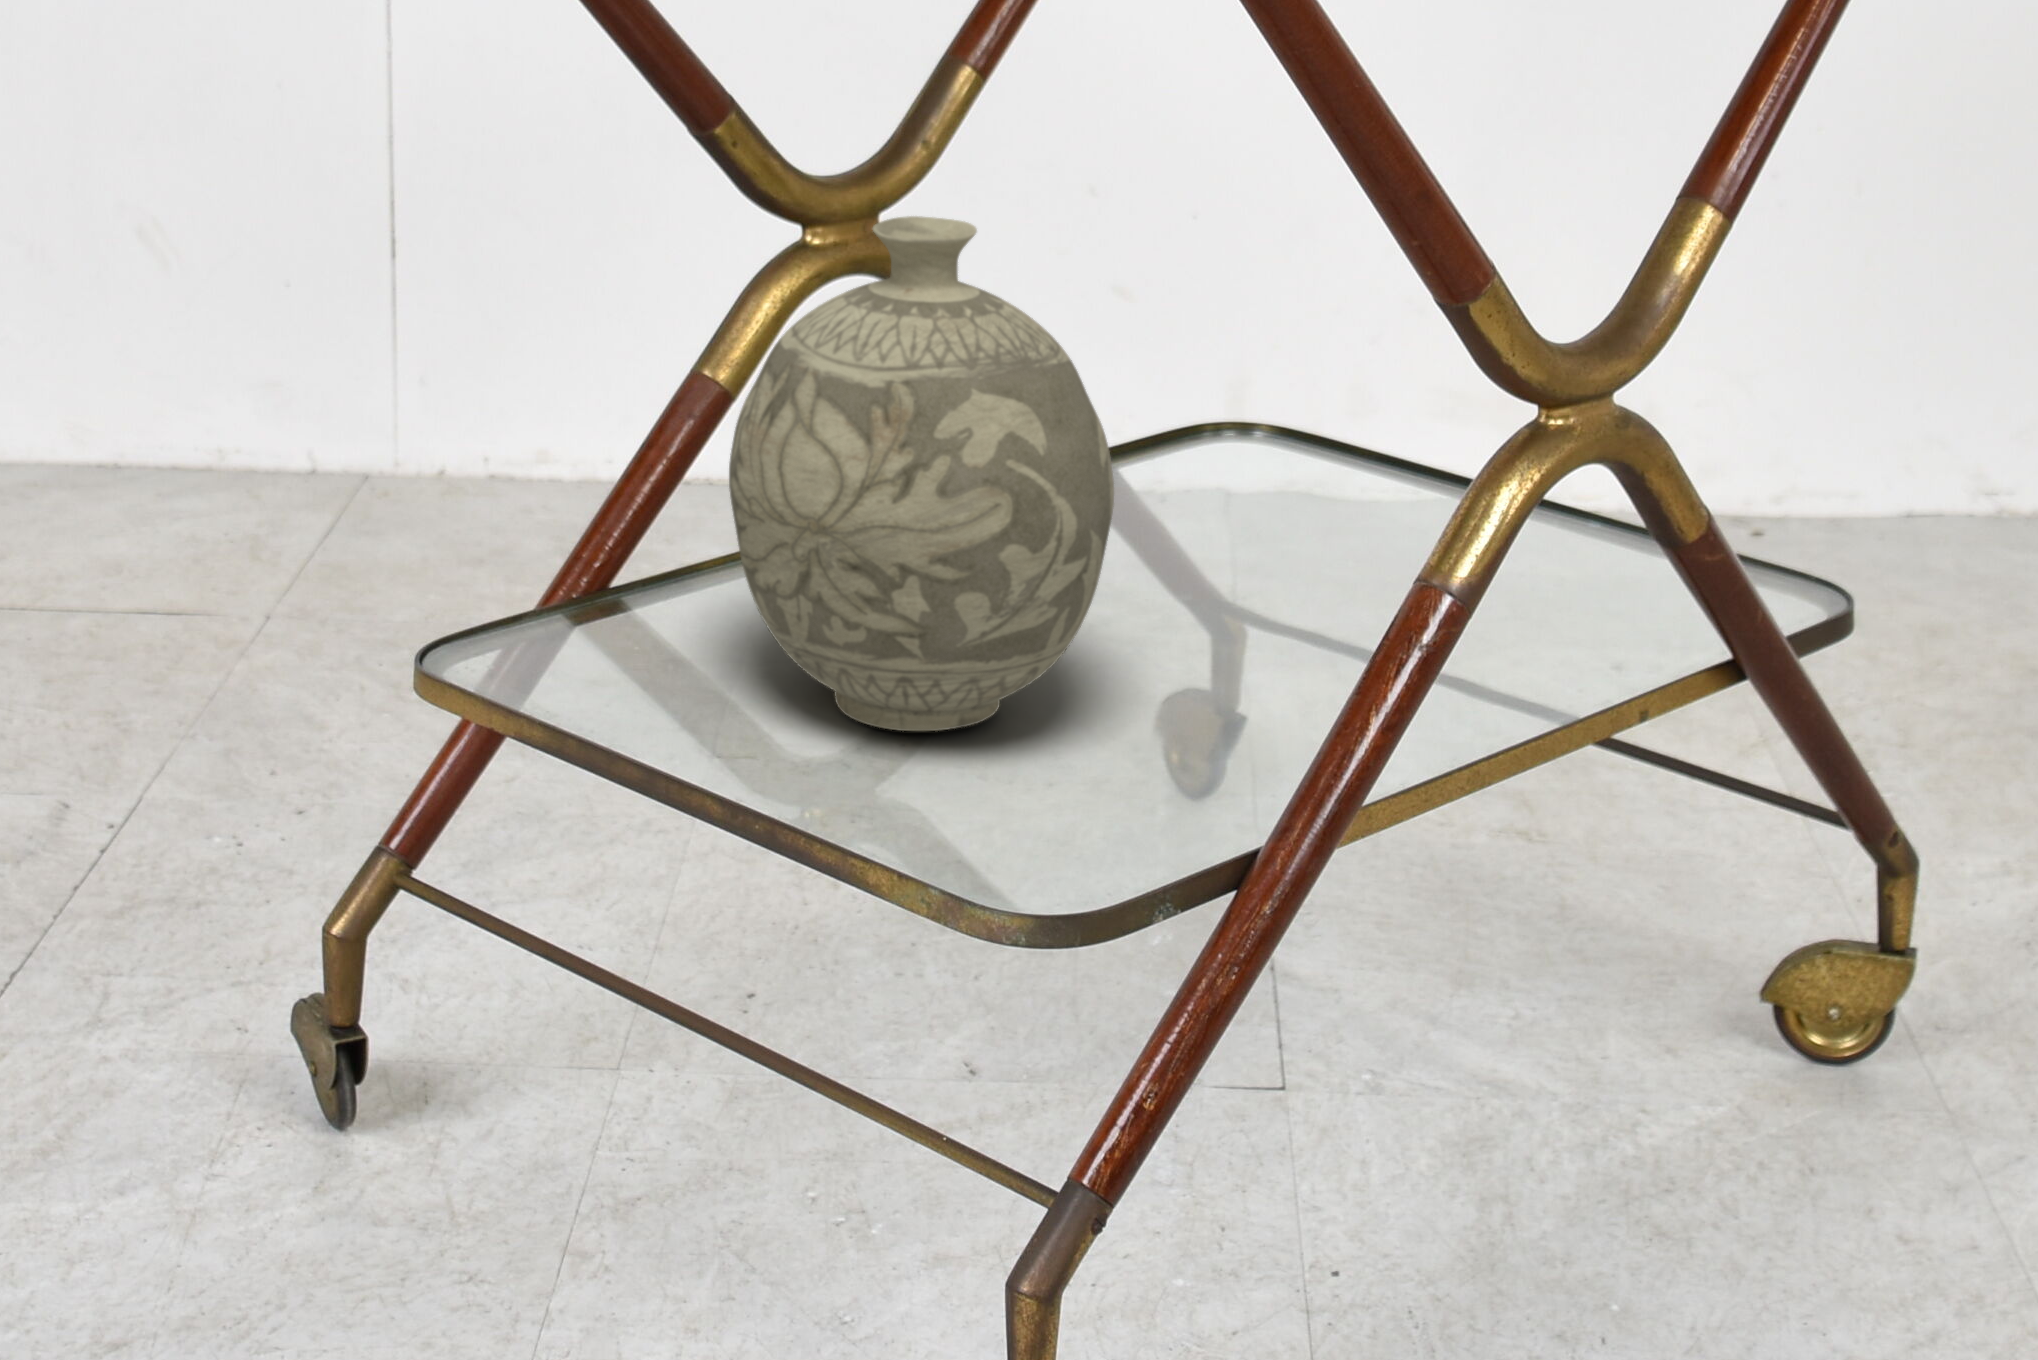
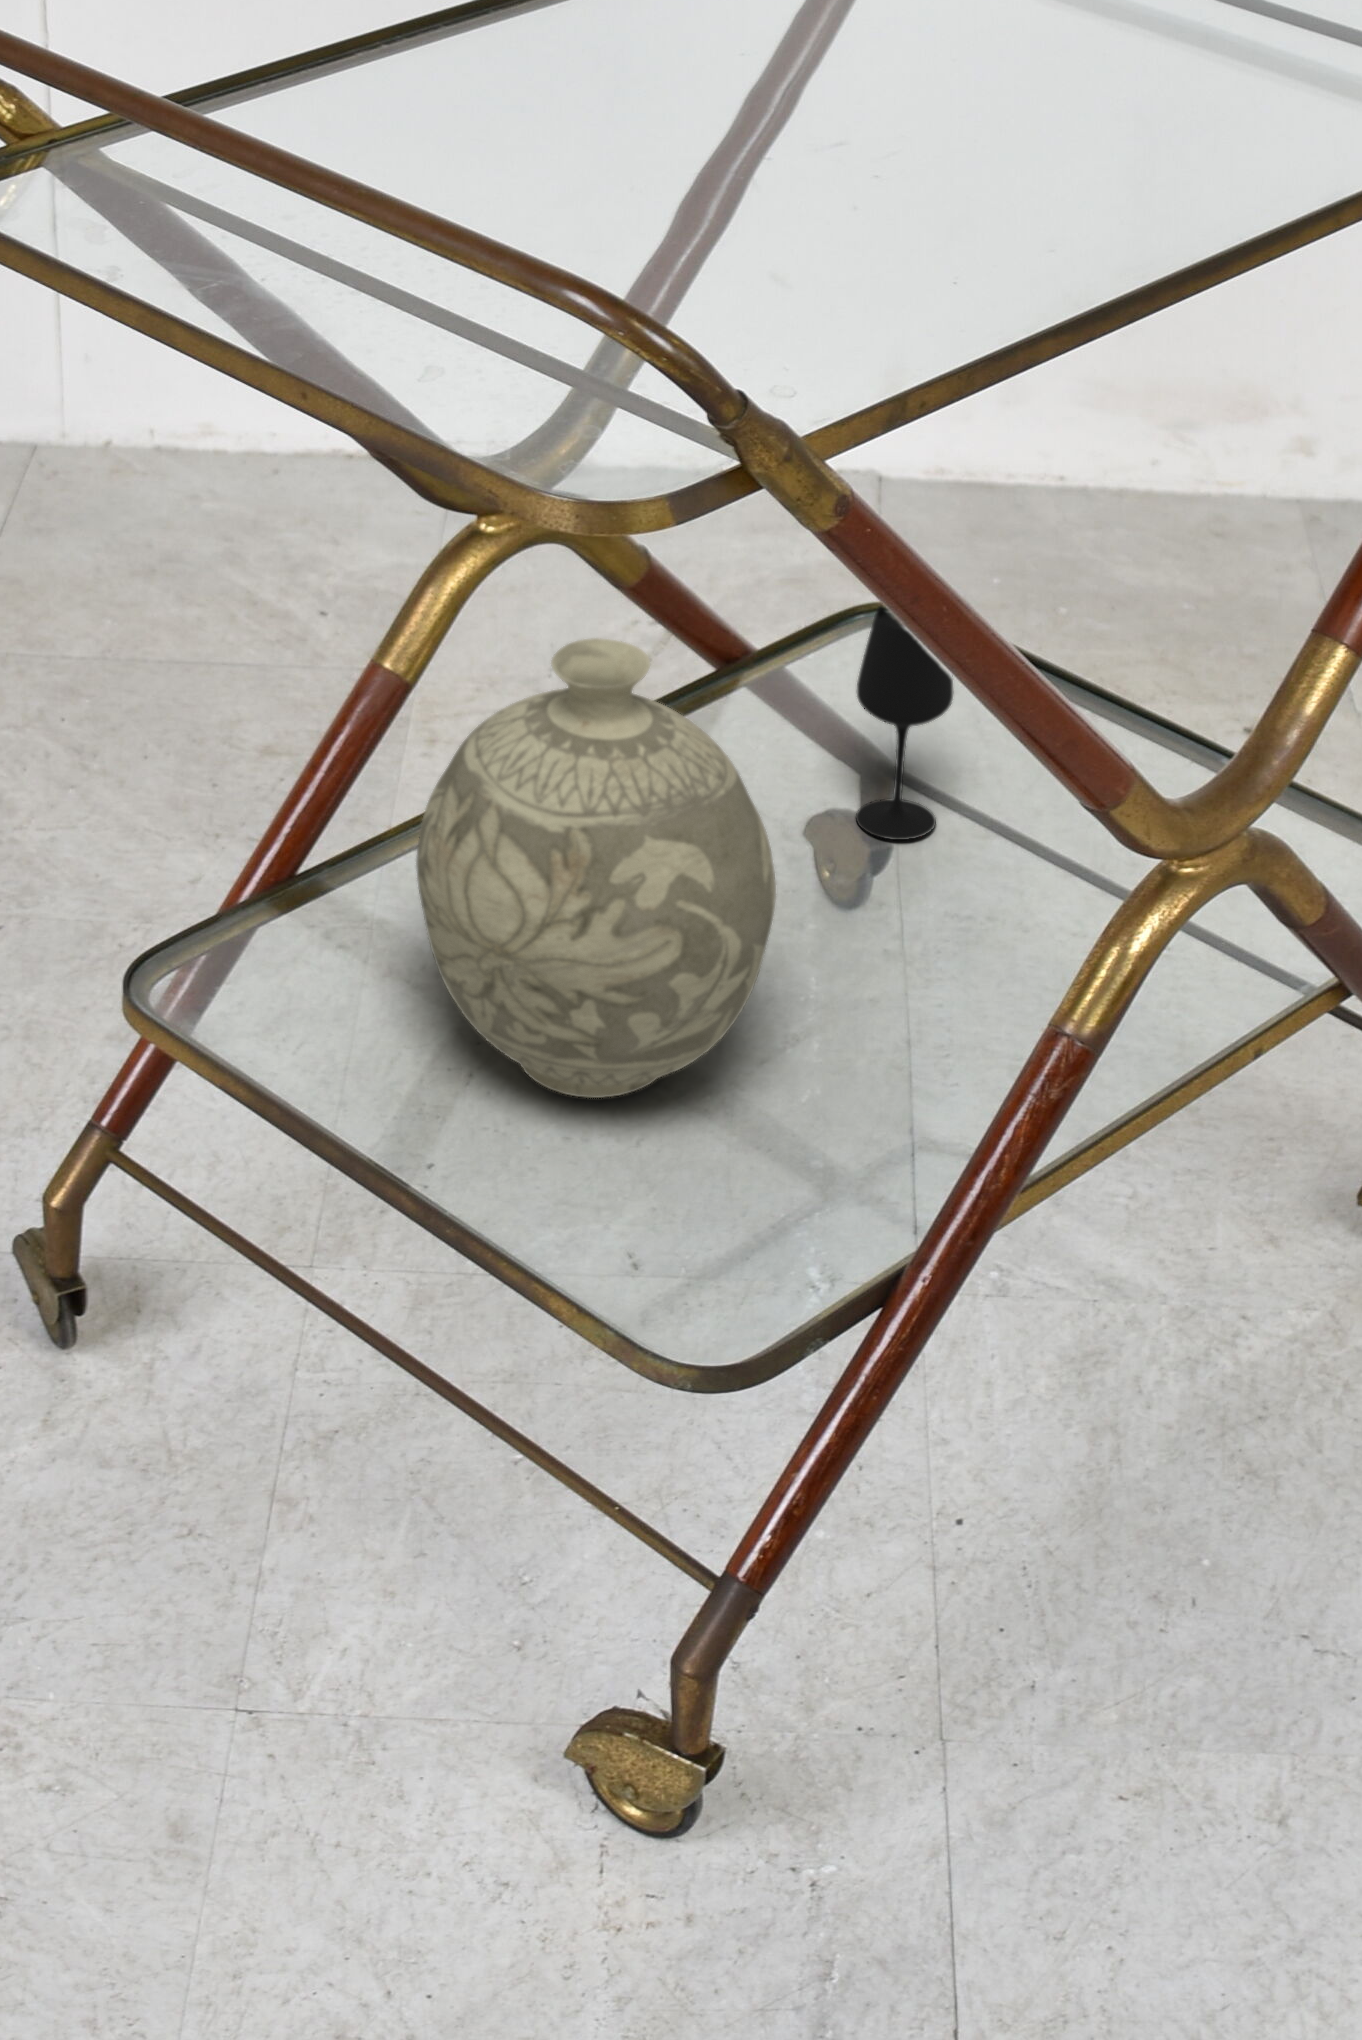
wine glass: none [1199,263,1317,565] -> present [856,606,953,840]

